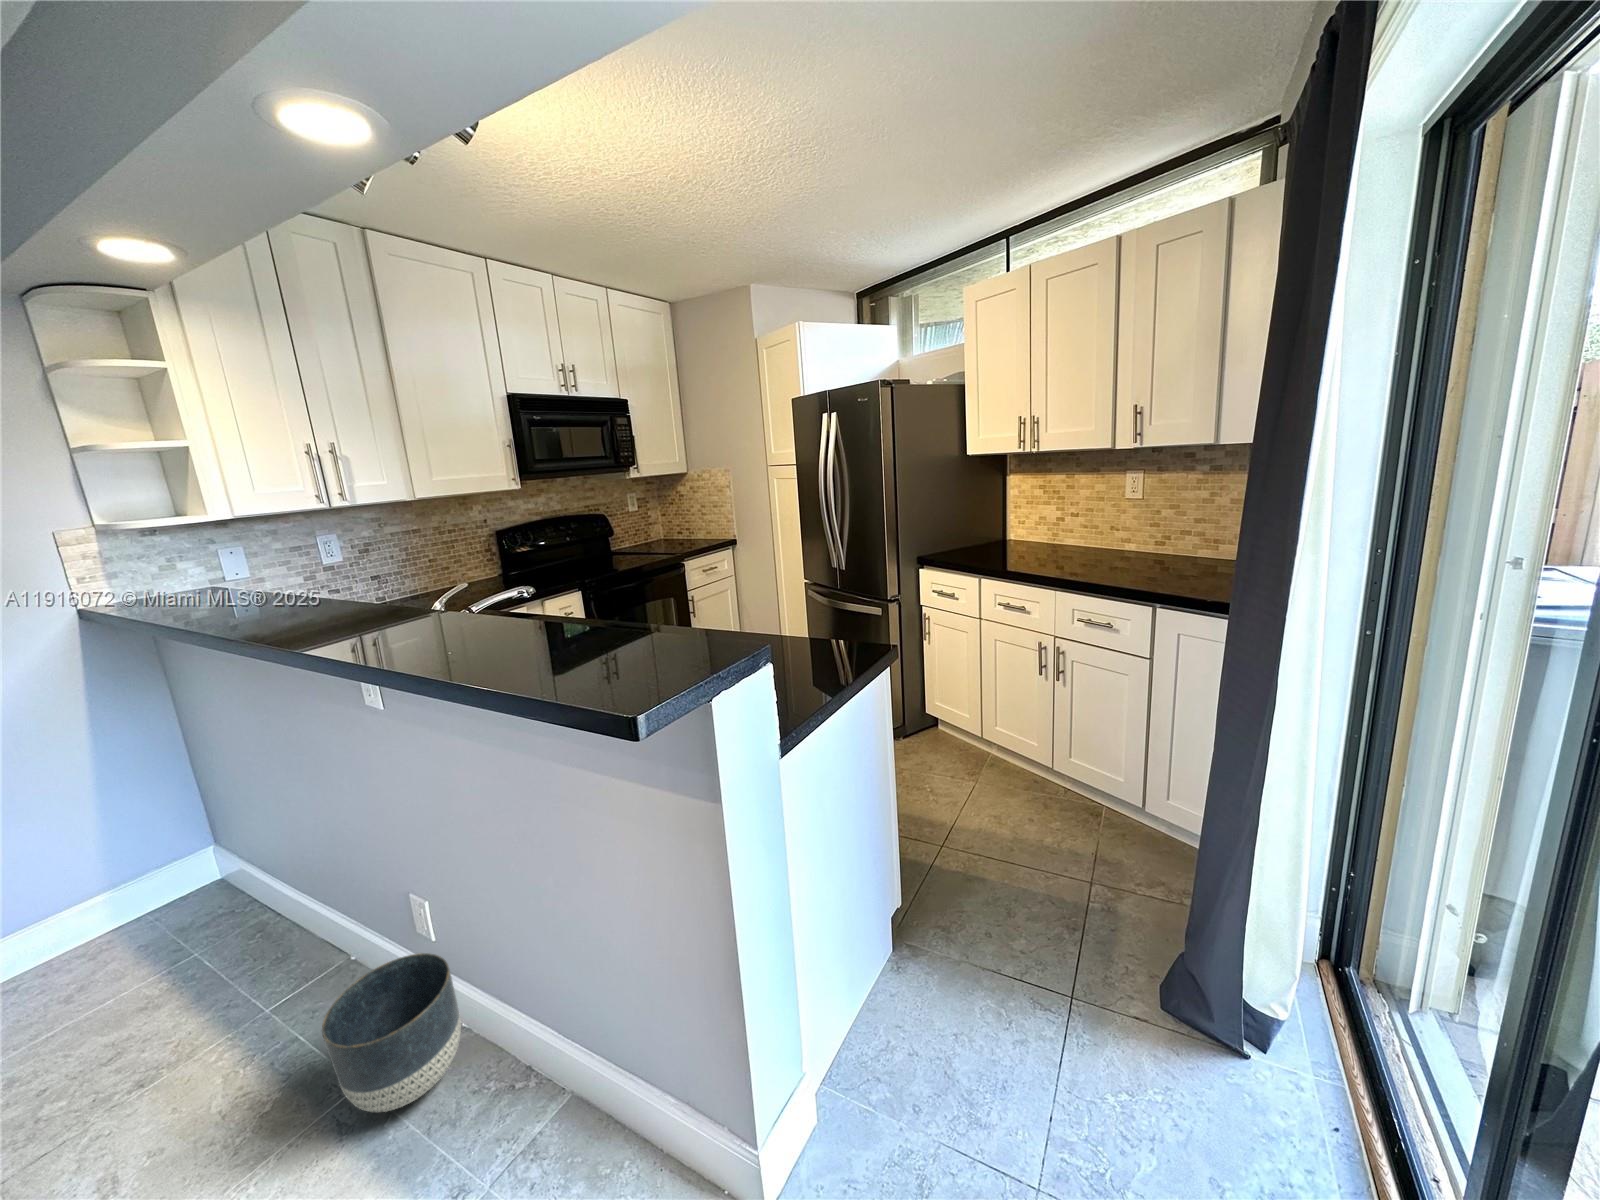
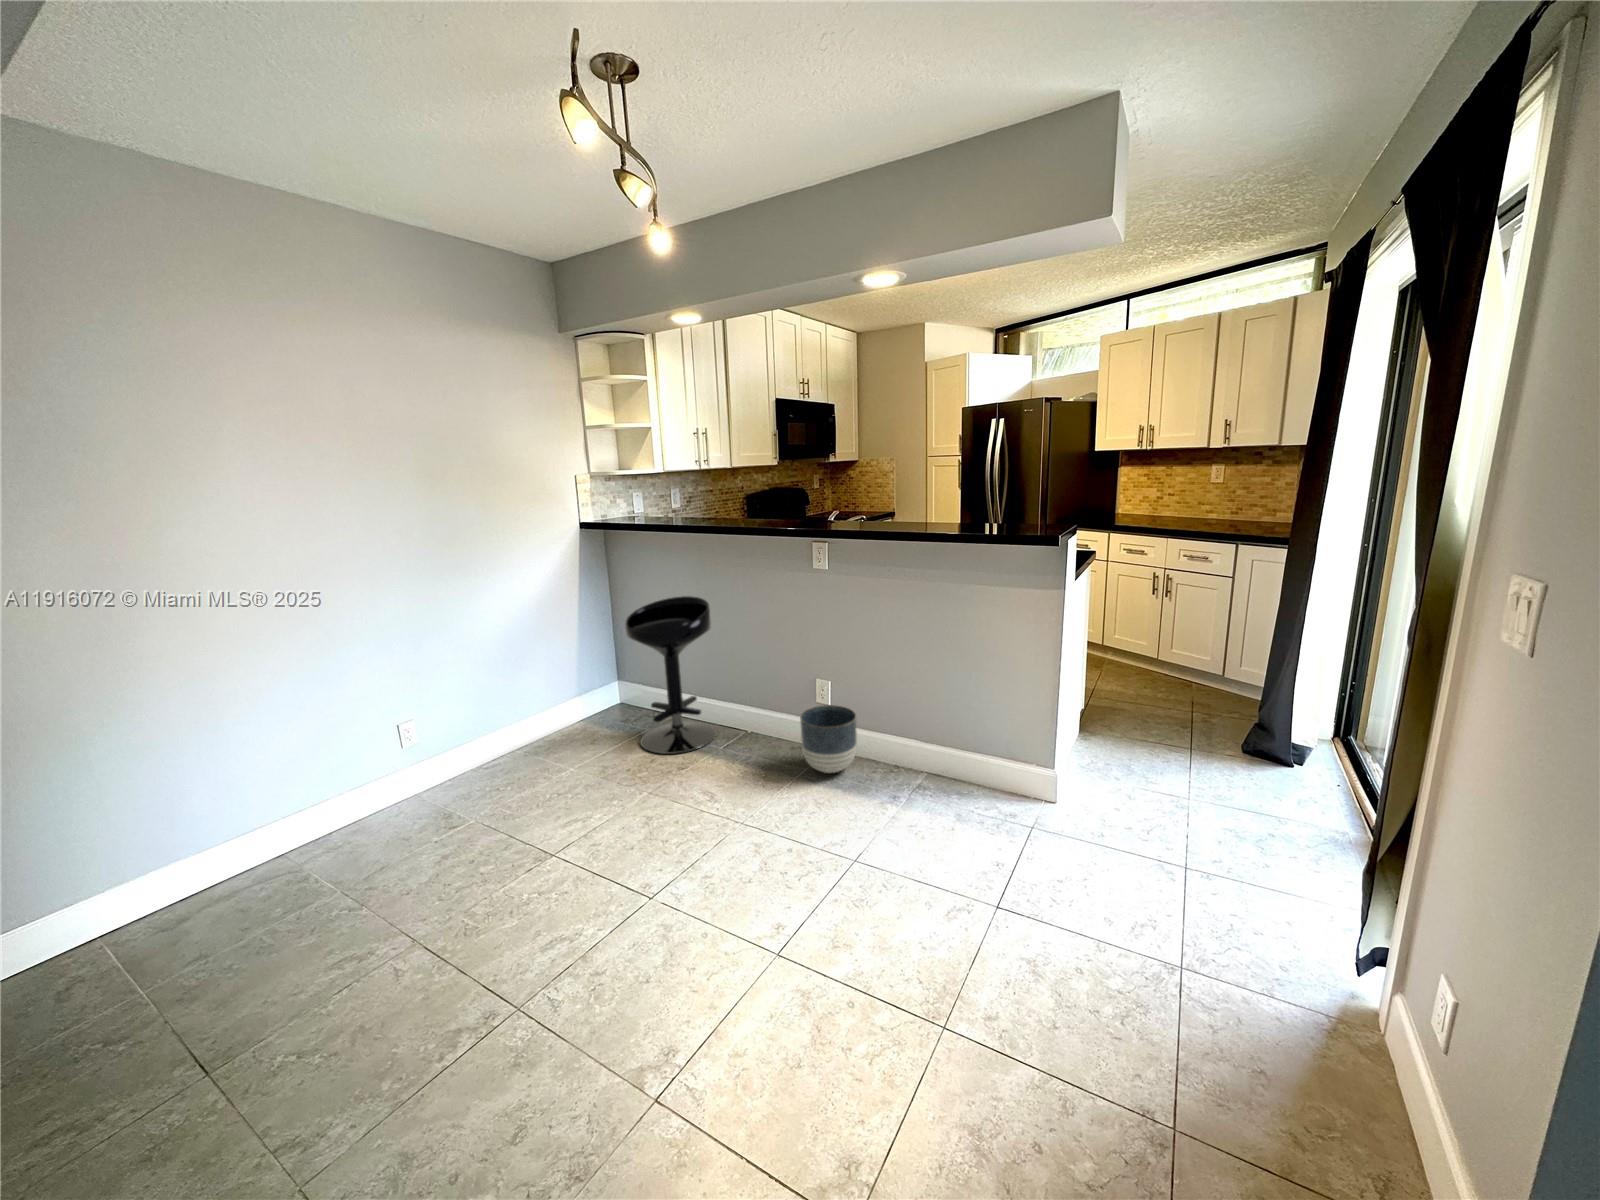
bar stool: none [57,734,313,1034] -> present [625,596,715,754]

